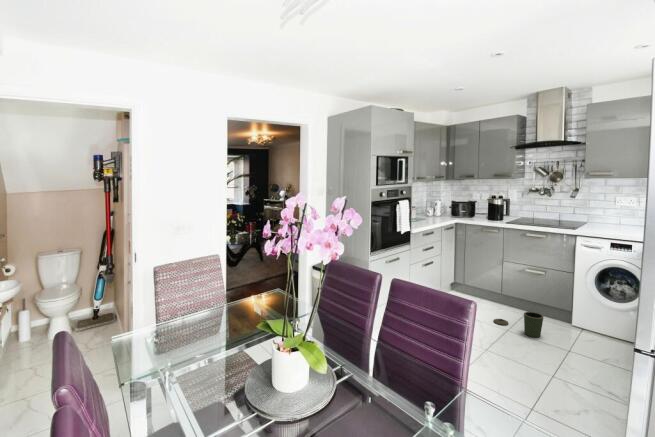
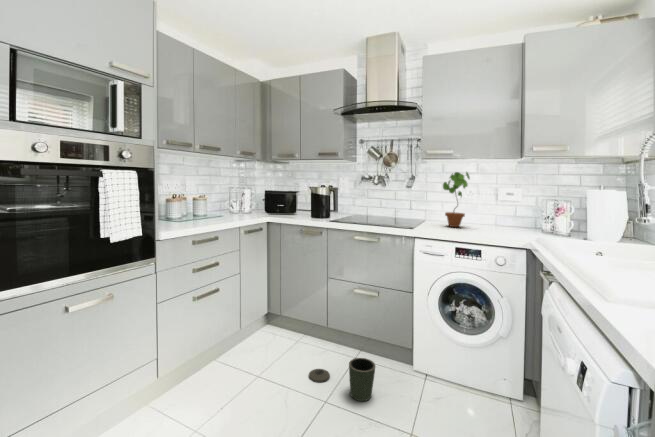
potted plant: none [603,186,628,228] -> present [443,172,470,227]

